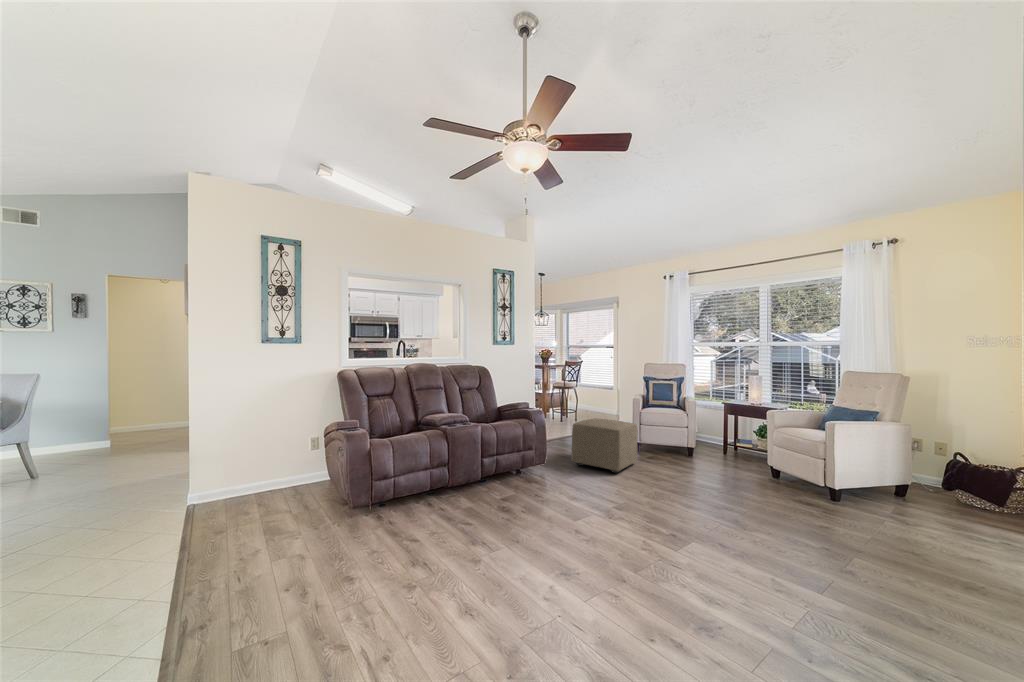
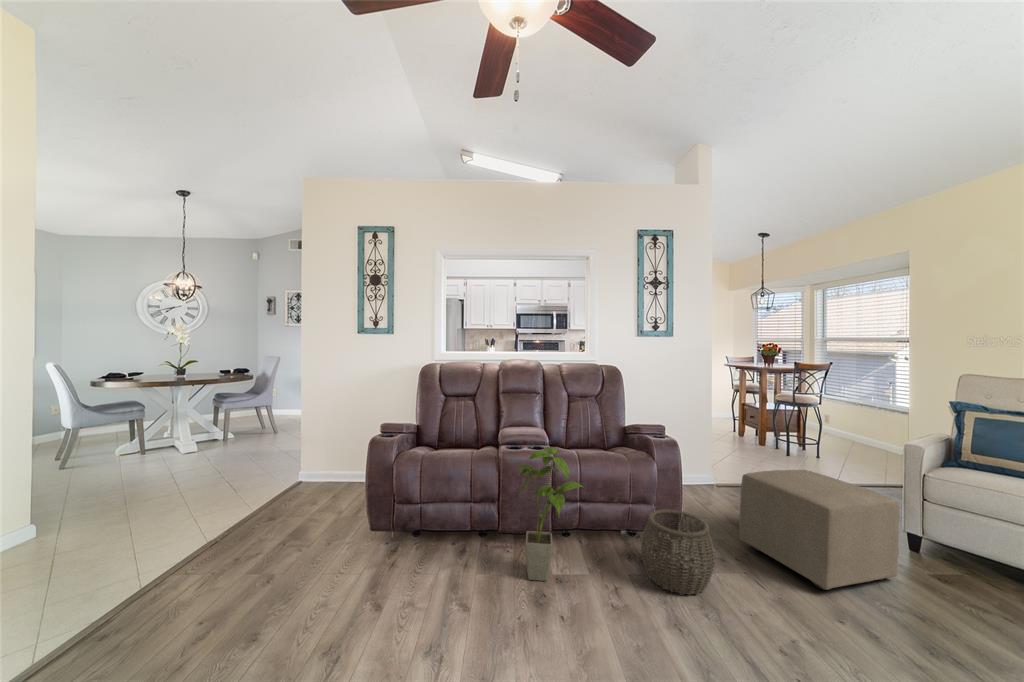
house plant: none [472,417,517,506] -> present [518,447,582,581]
woven basket: none [538,448,578,491] -> present [641,509,715,595]

